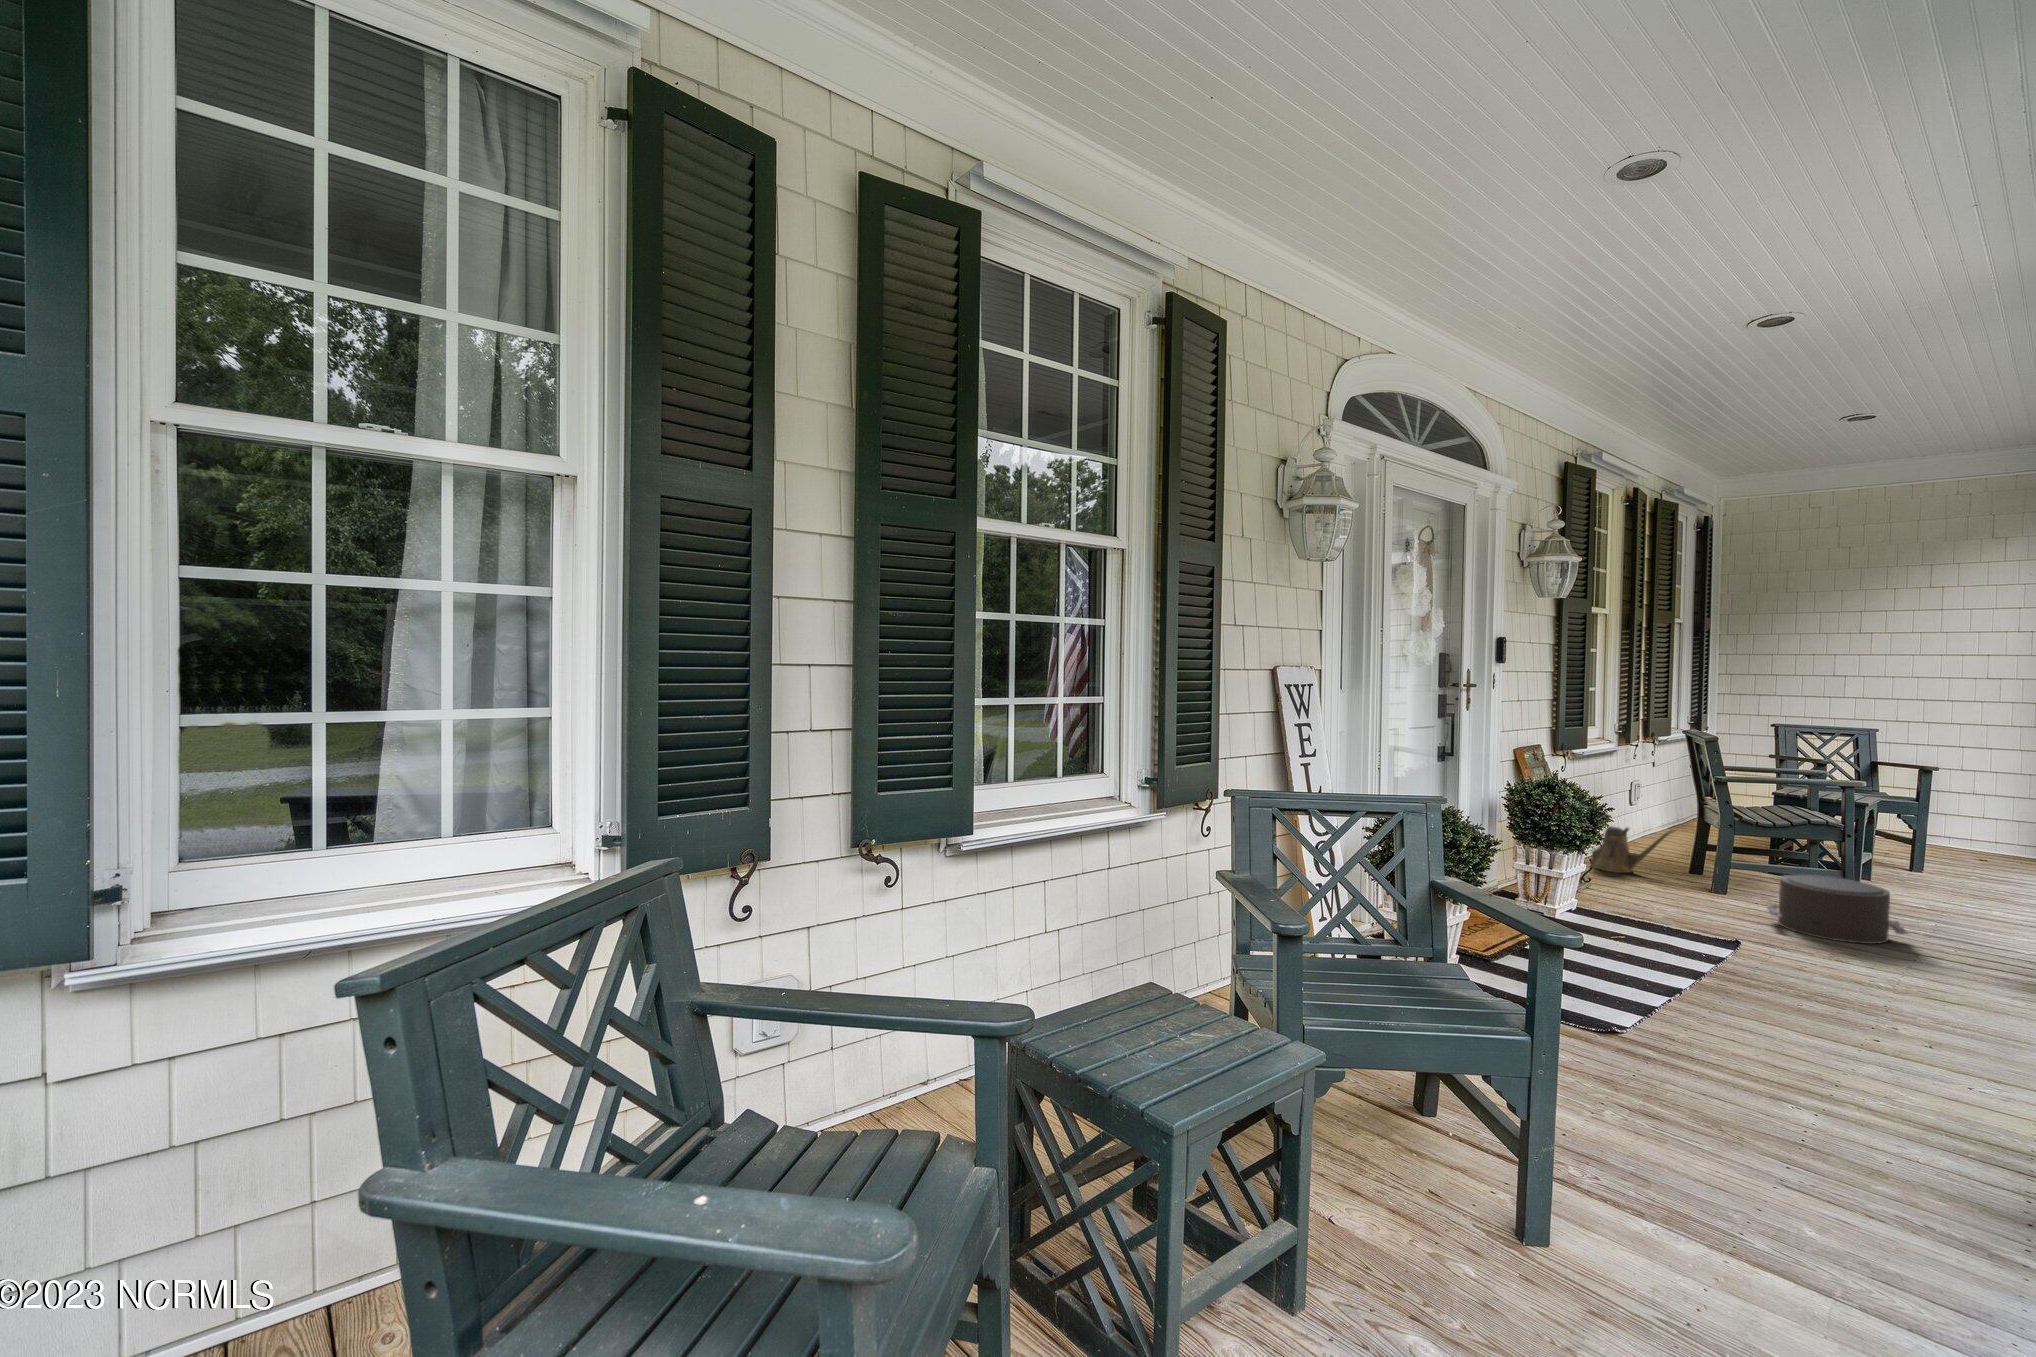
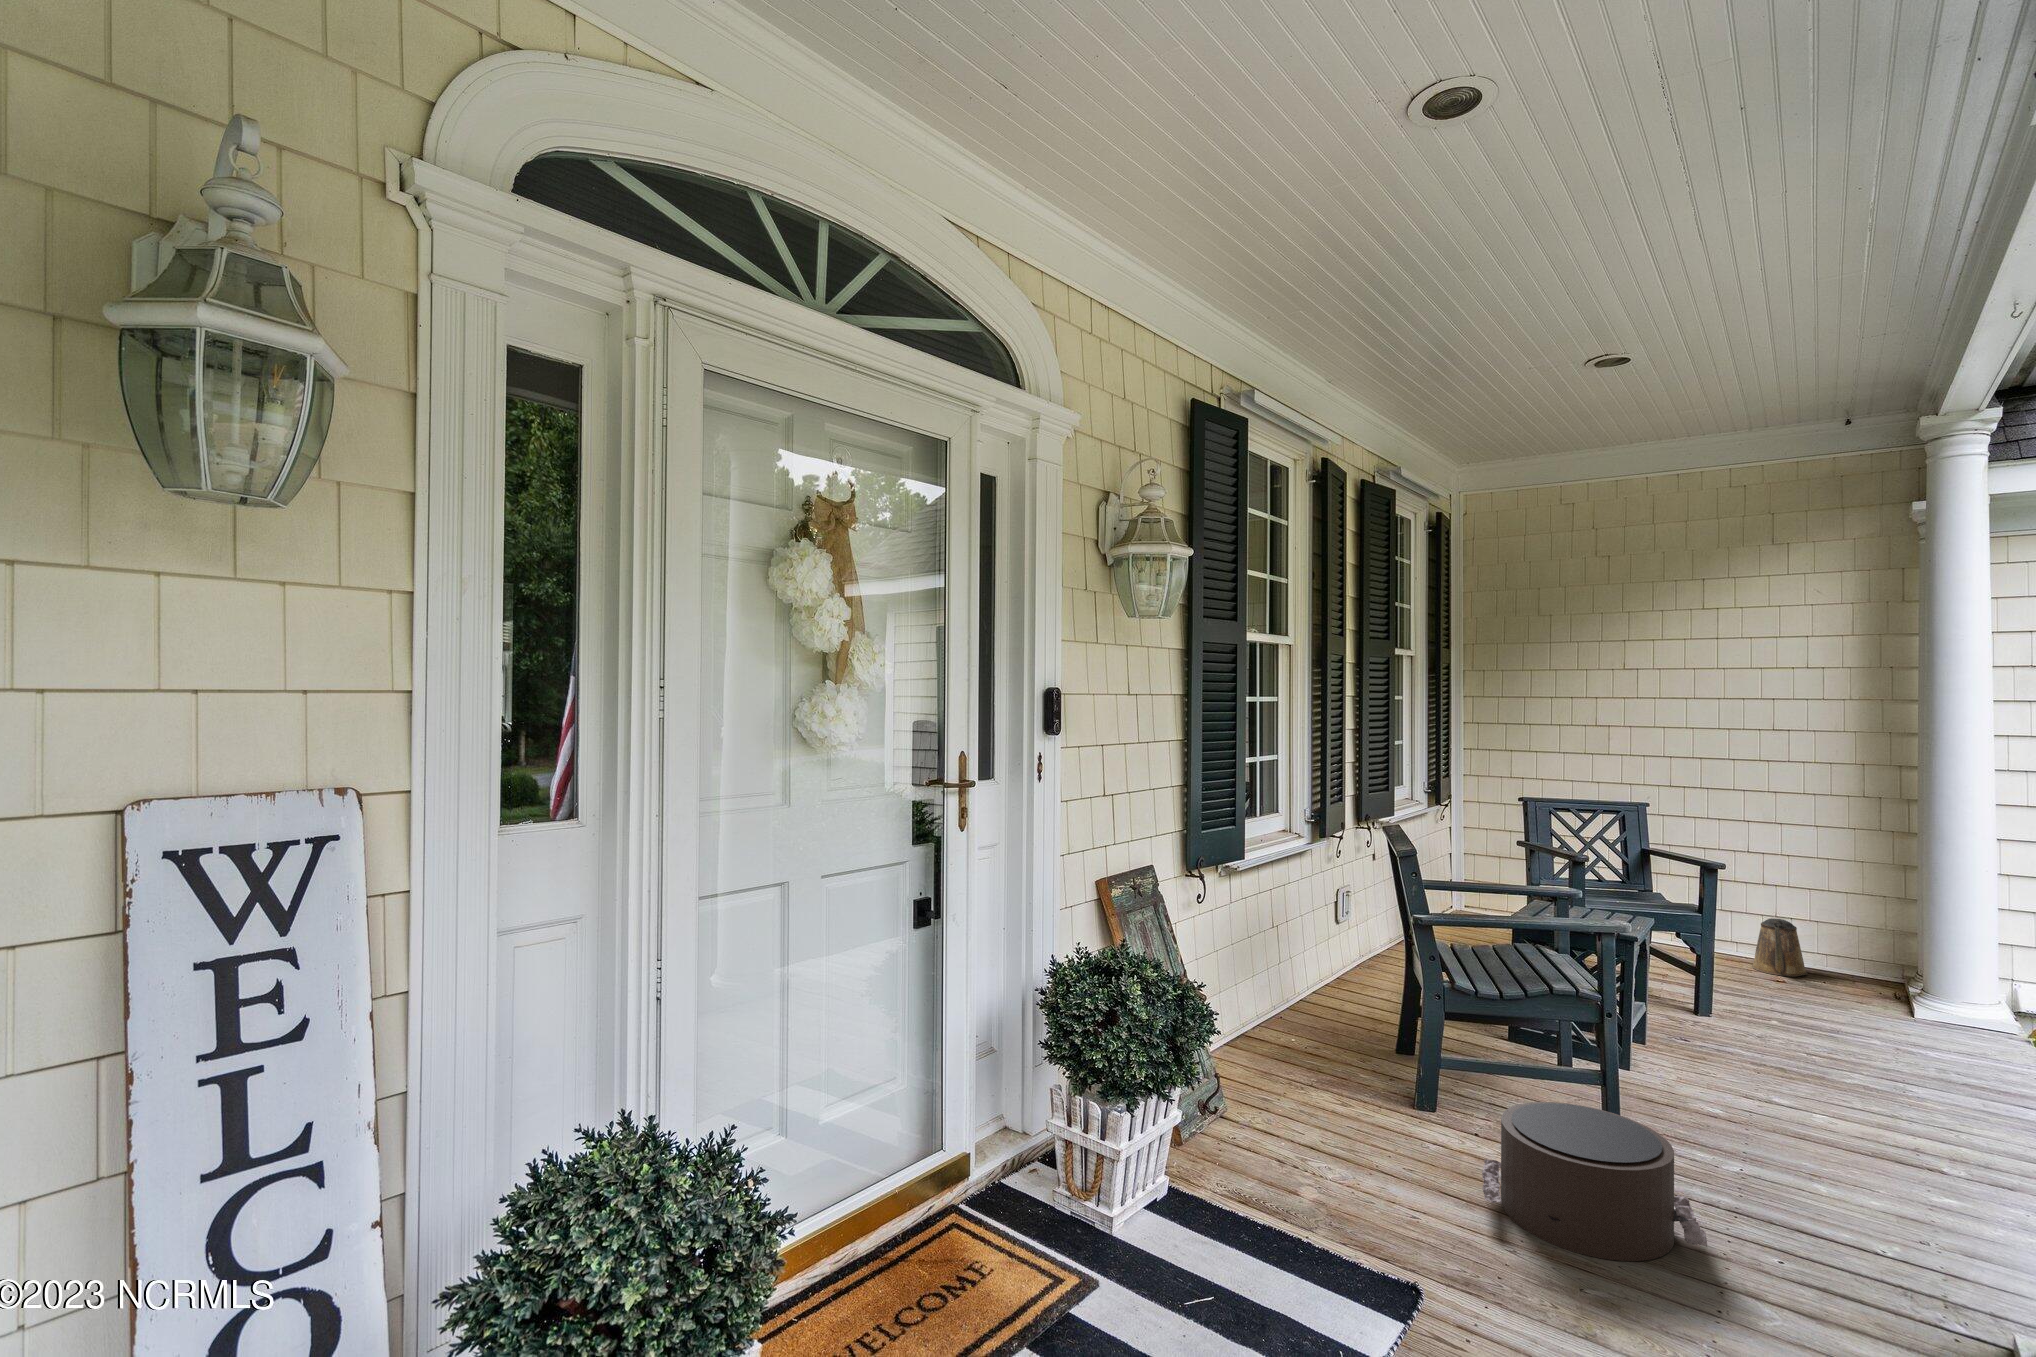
watering can: present [1590,826,1675,873] -> present [1752,918,1808,977]

